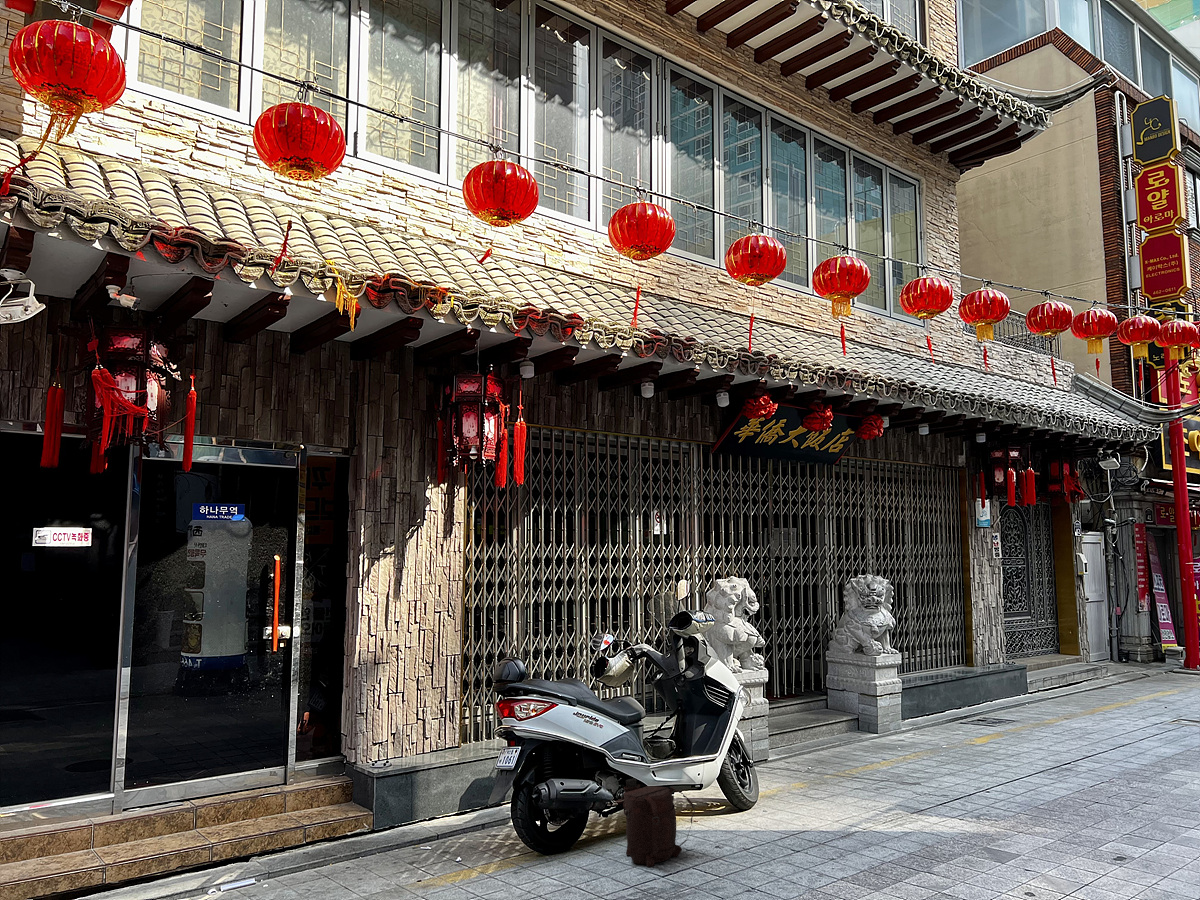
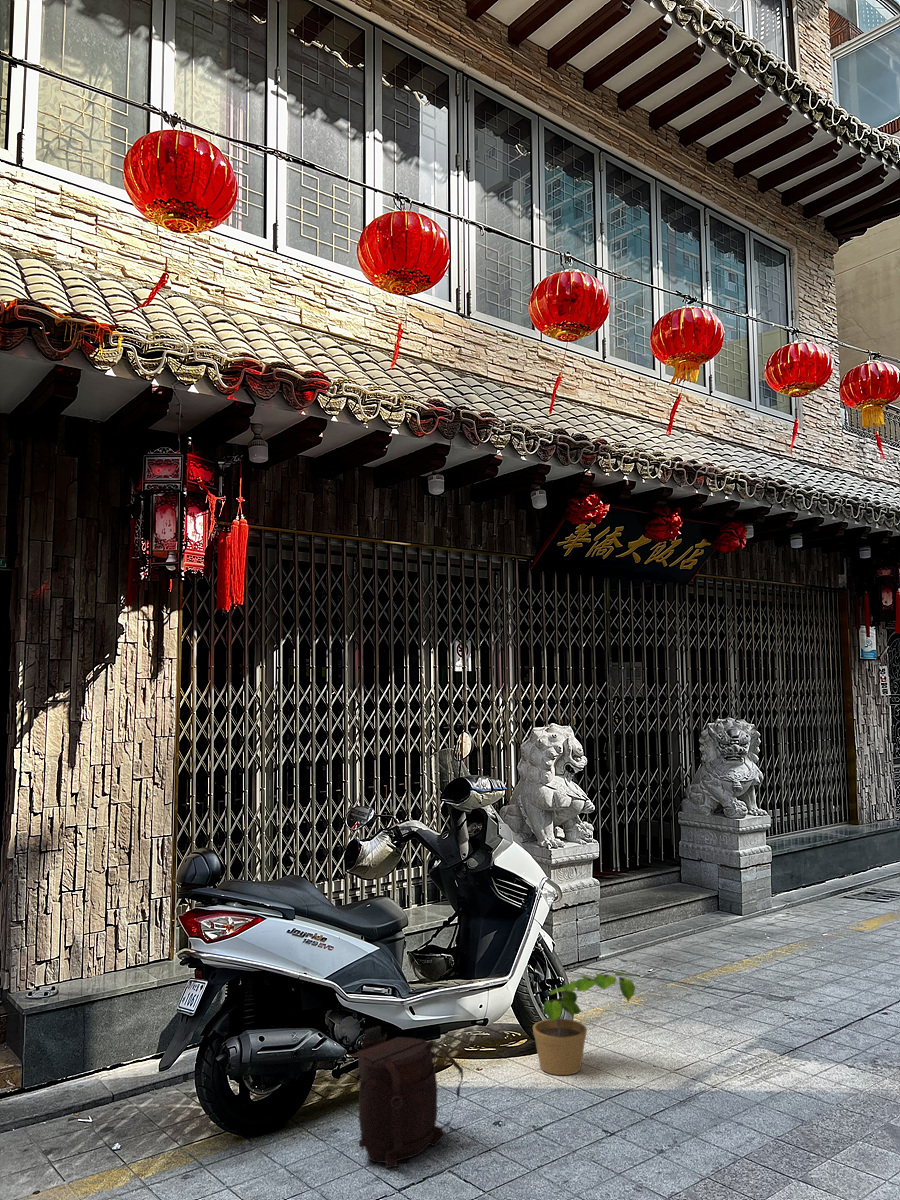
potted plant: none [732,750,807,823] -> present [533,972,635,1075]

